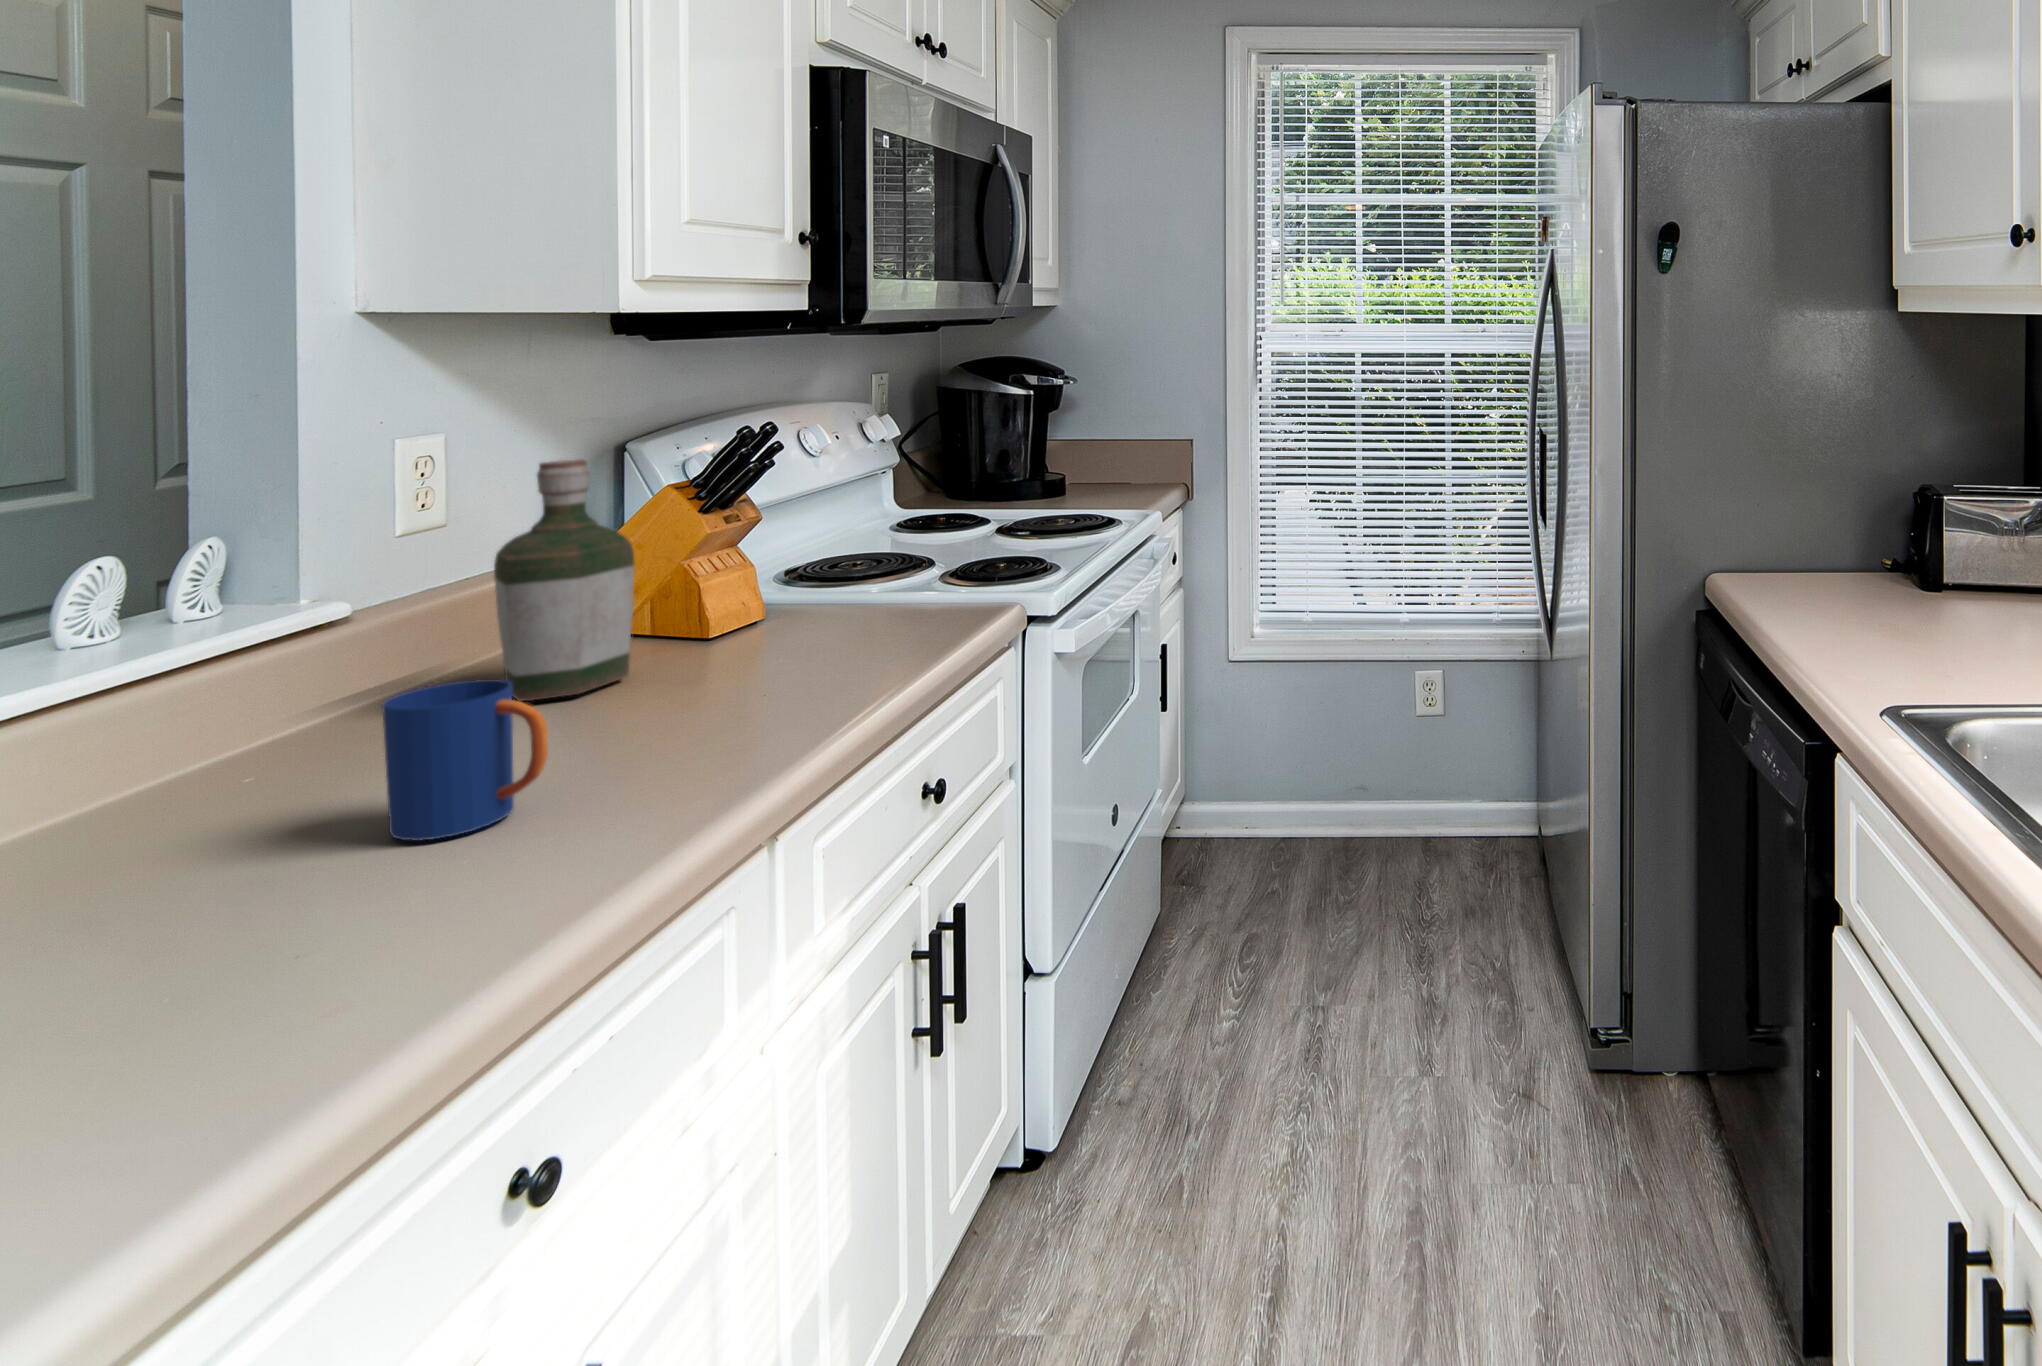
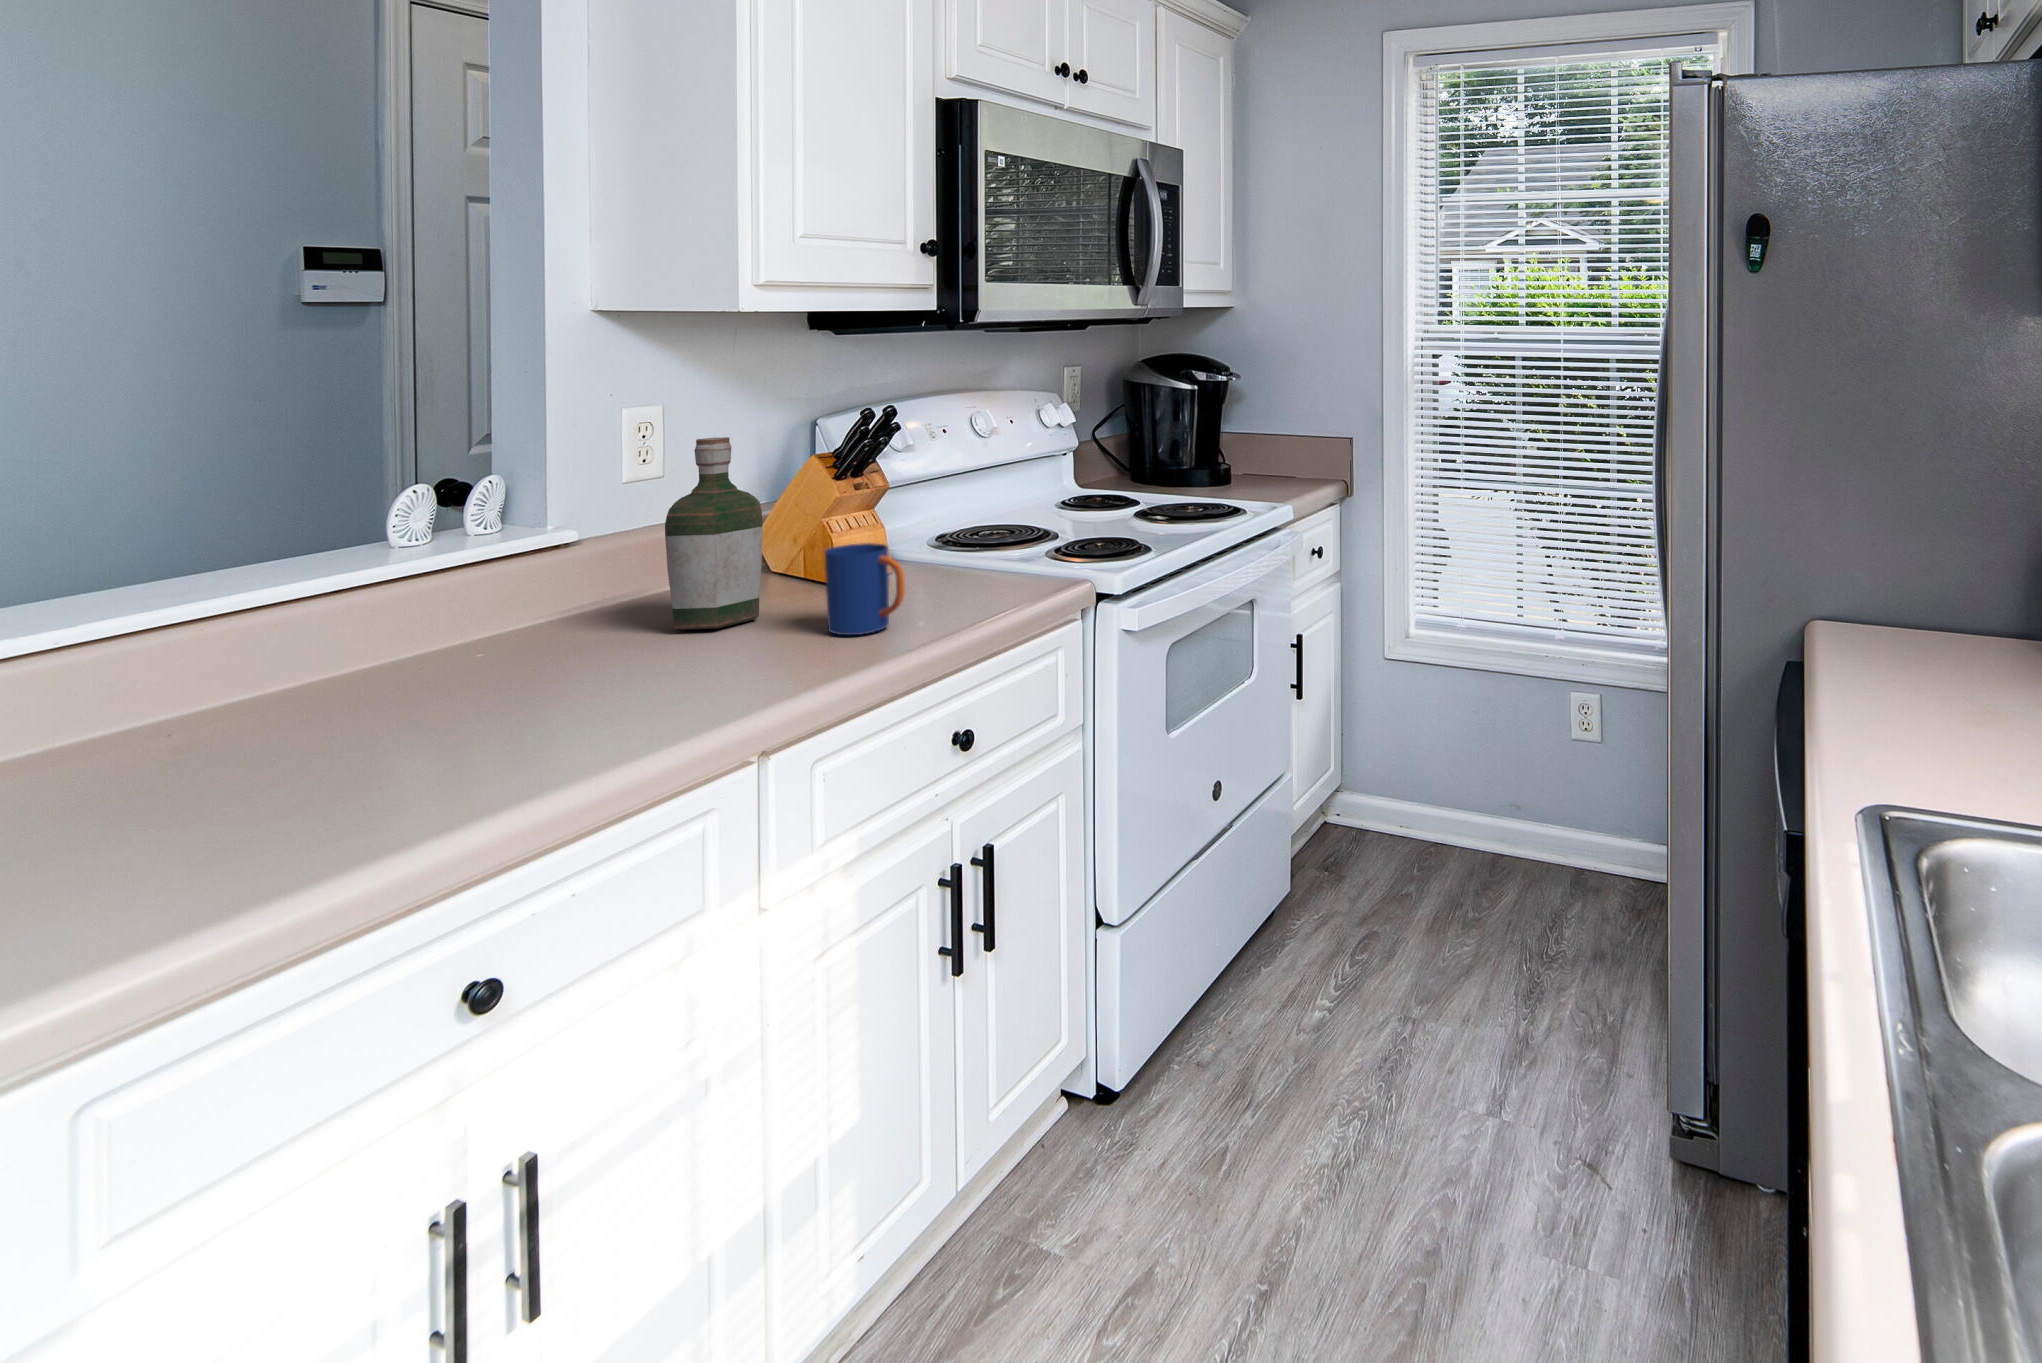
mug: present [382,679,548,841] -> present [825,543,905,635]

